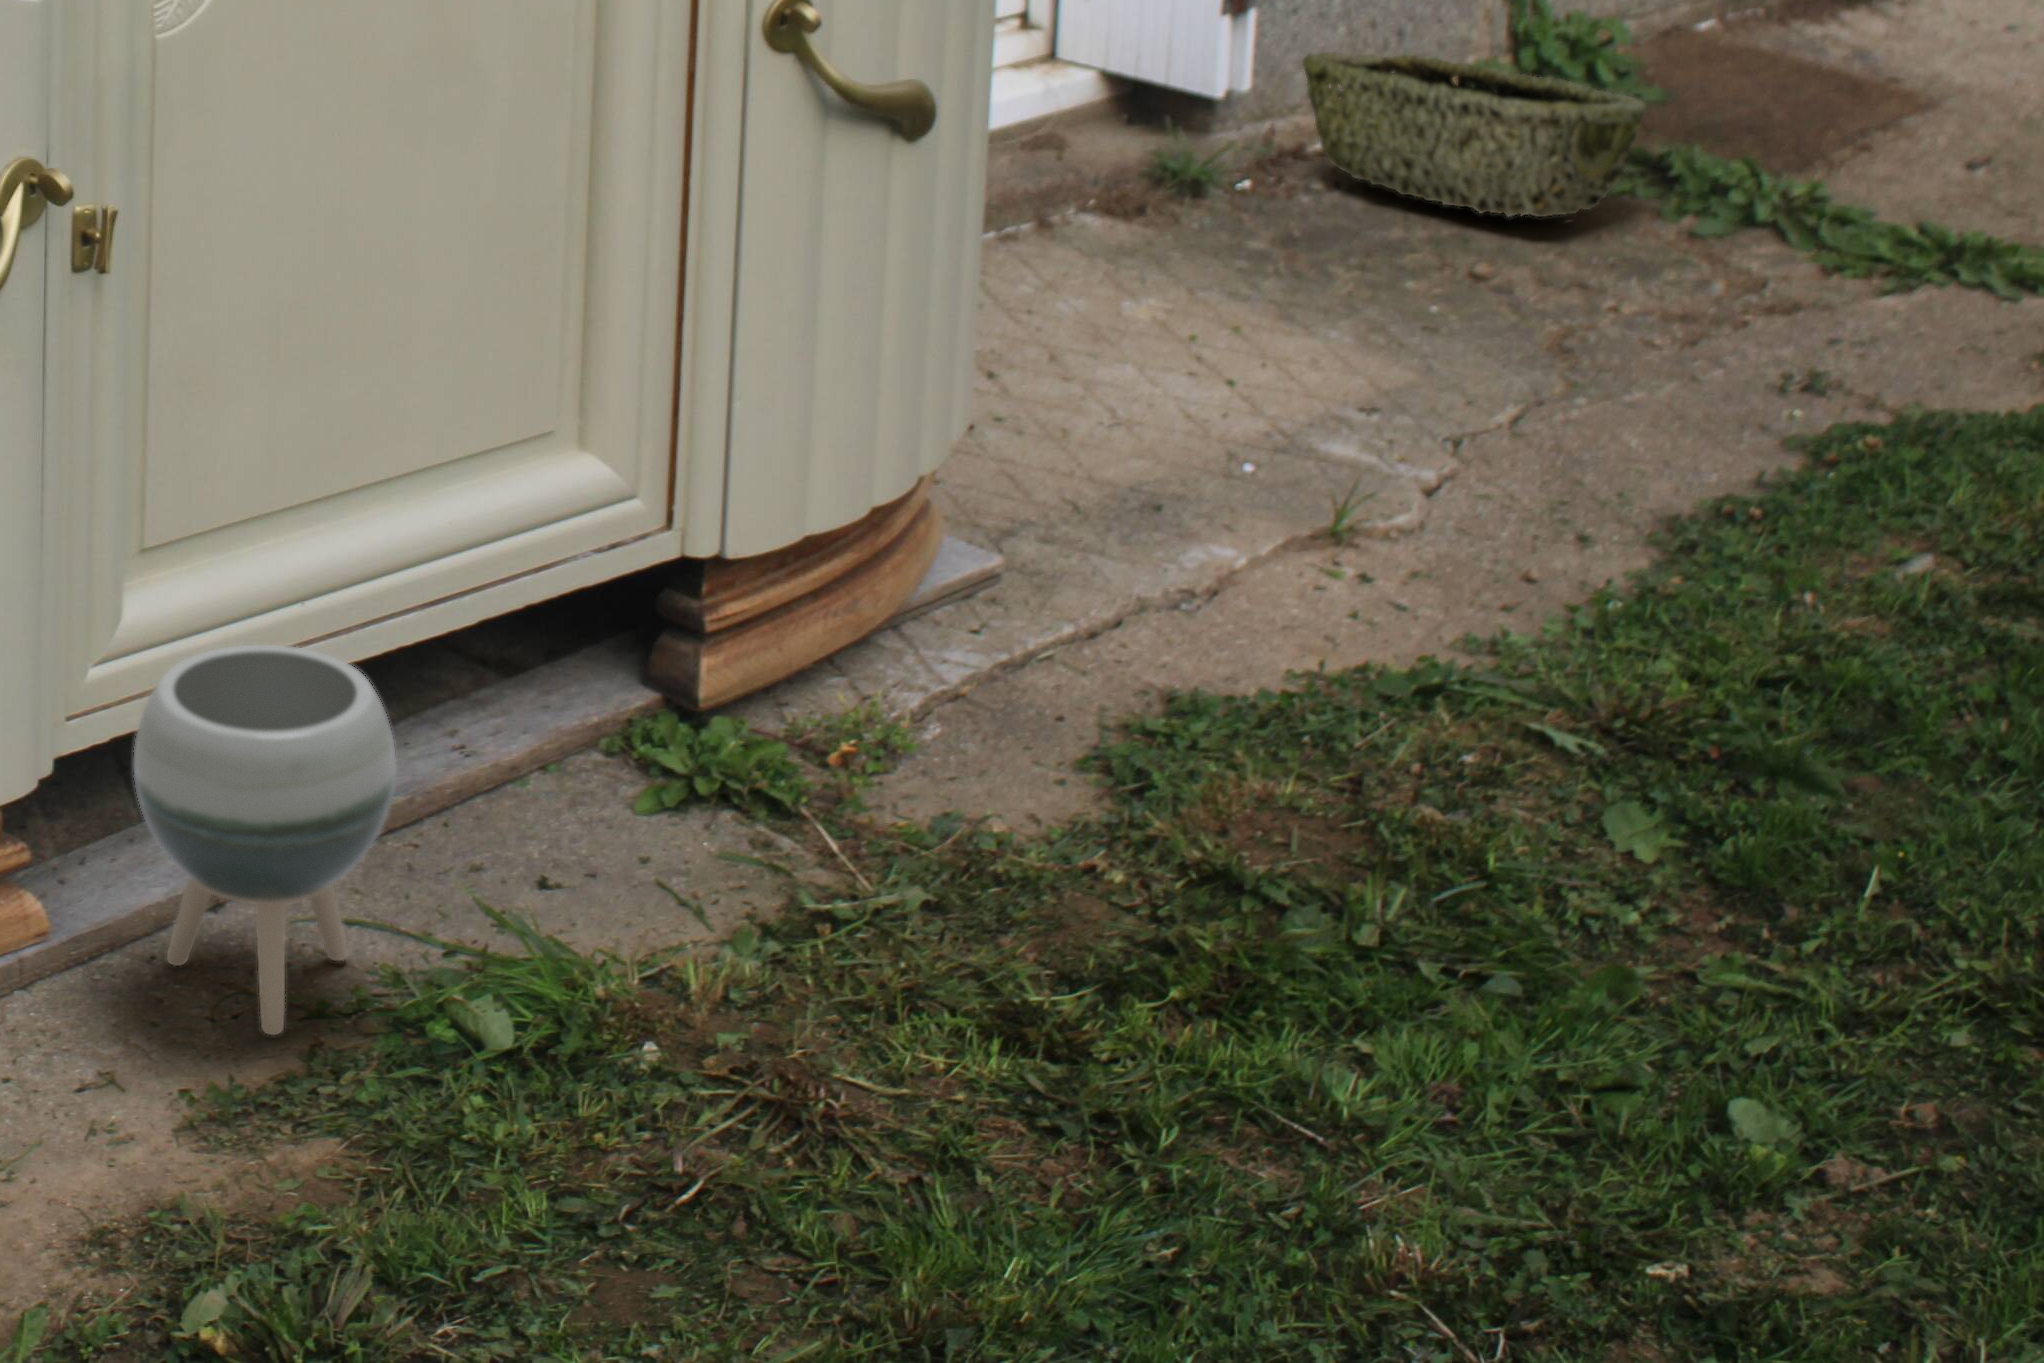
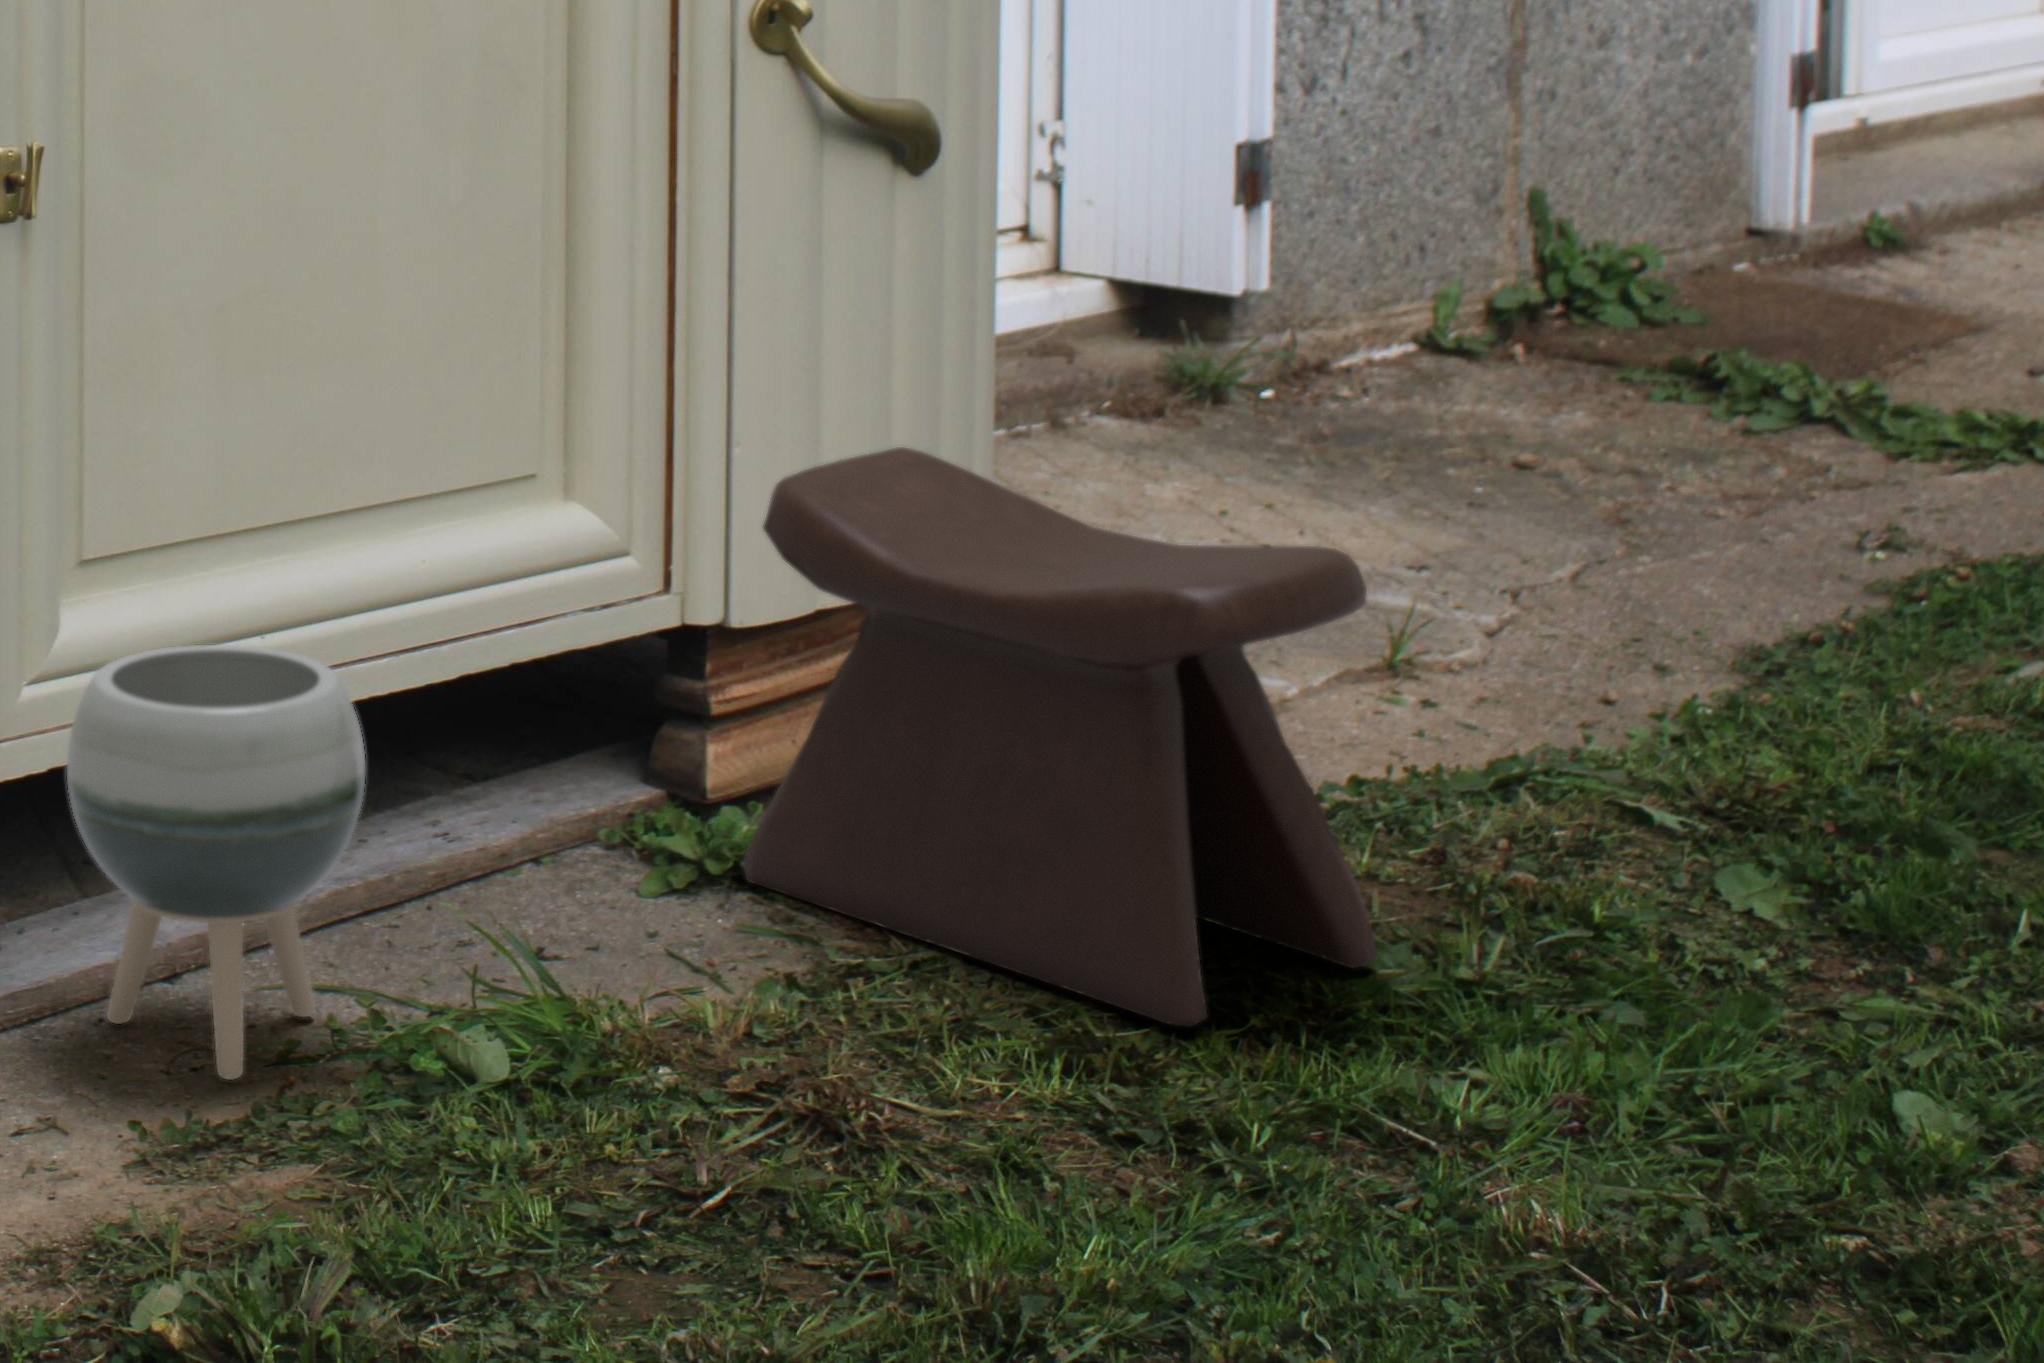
woven basket: present [1302,52,1647,217] -> none [1321,251,1695,419]
stool: none [730,417,1295,988] -> present [743,447,1378,1026]

